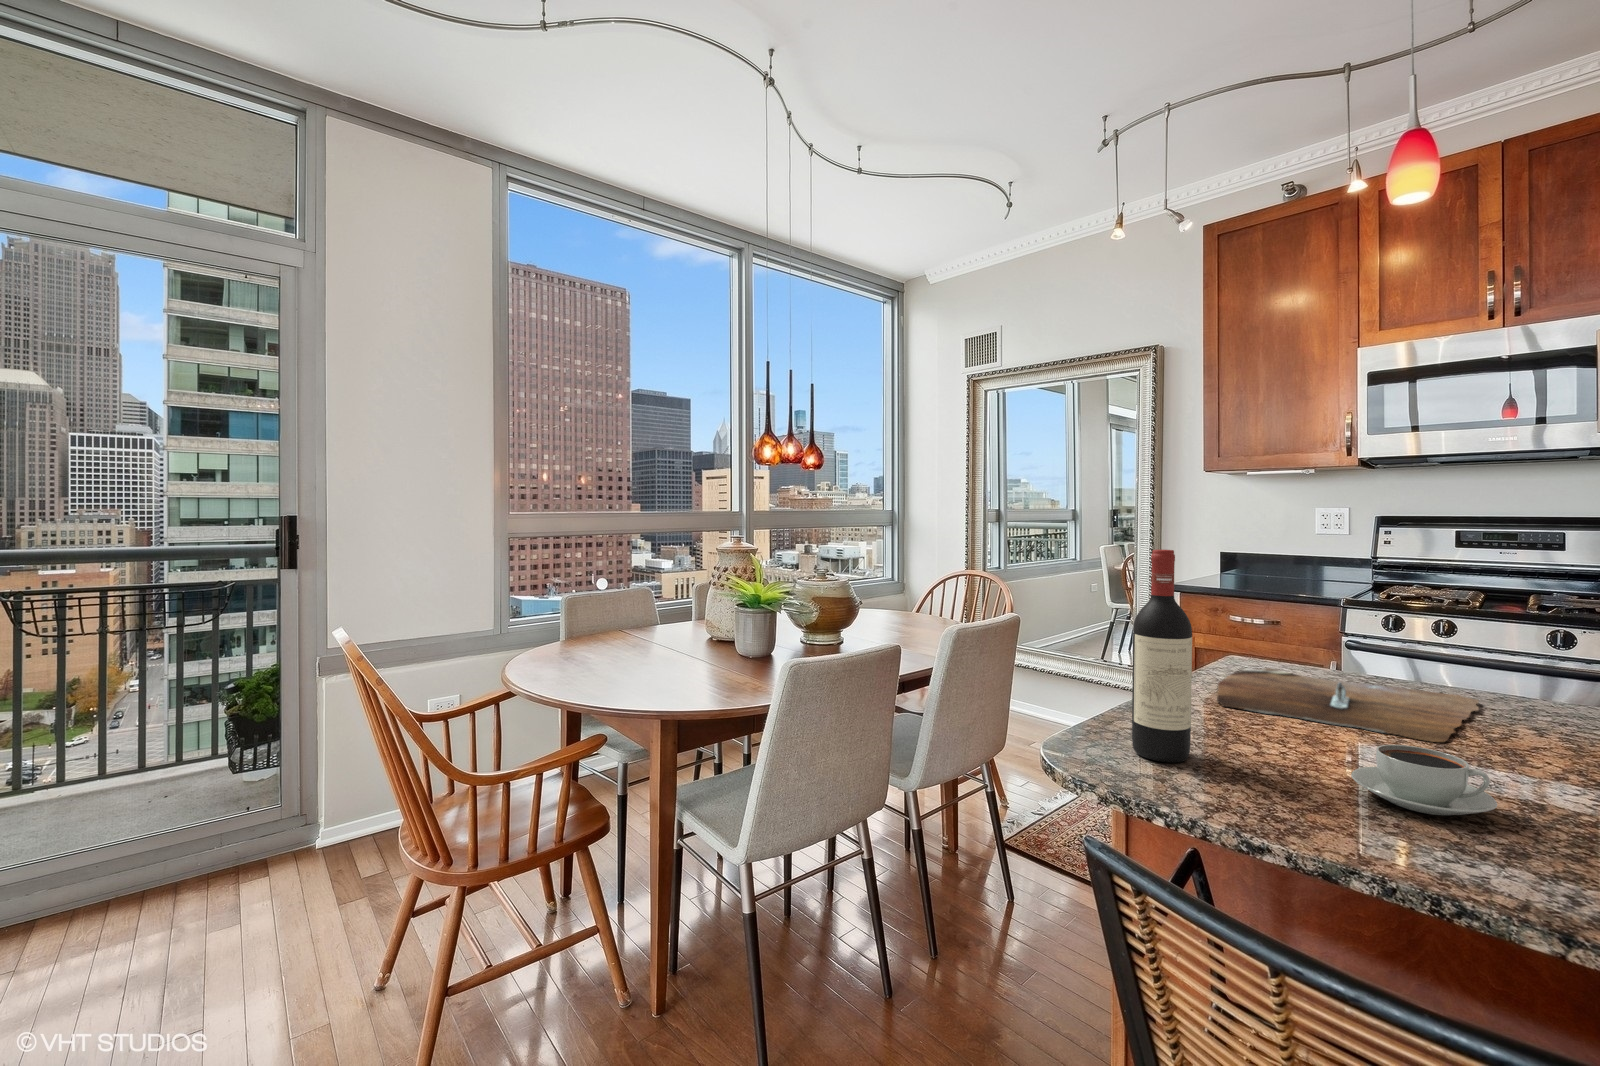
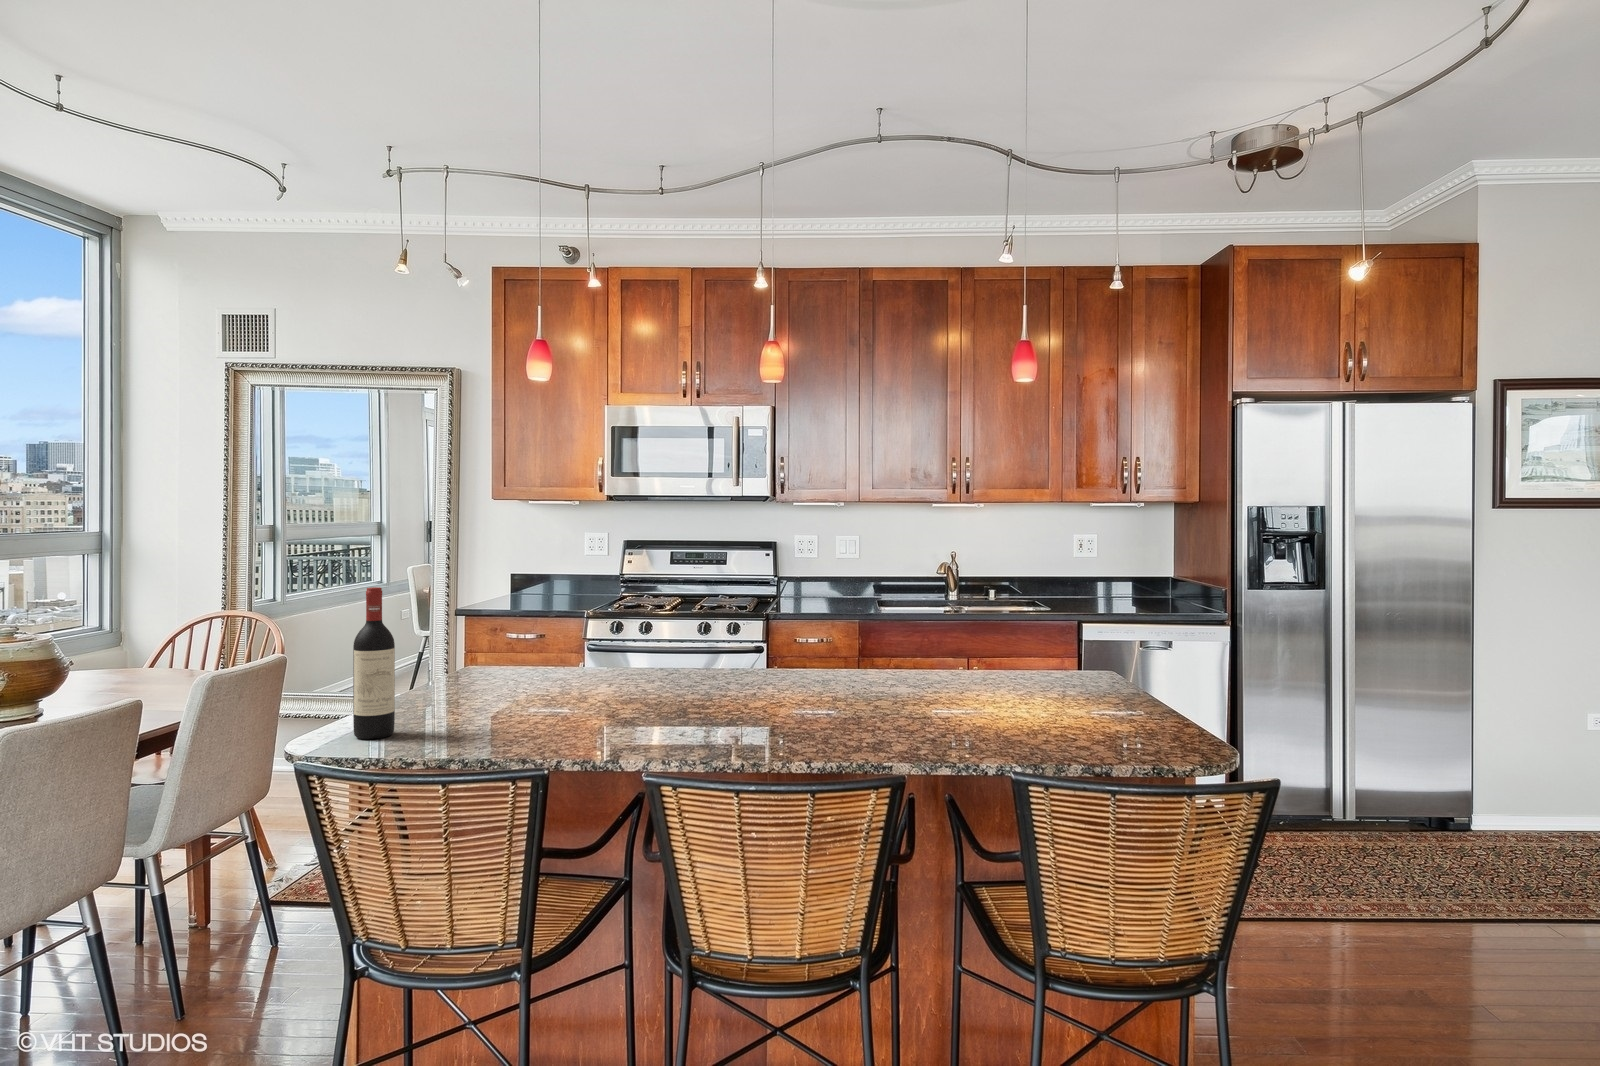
cutting board: present [1217,668,1479,742] -> none [438,671,608,701]
coffee cup: present [1351,745,1497,816] -> none [485,699,550,735]

